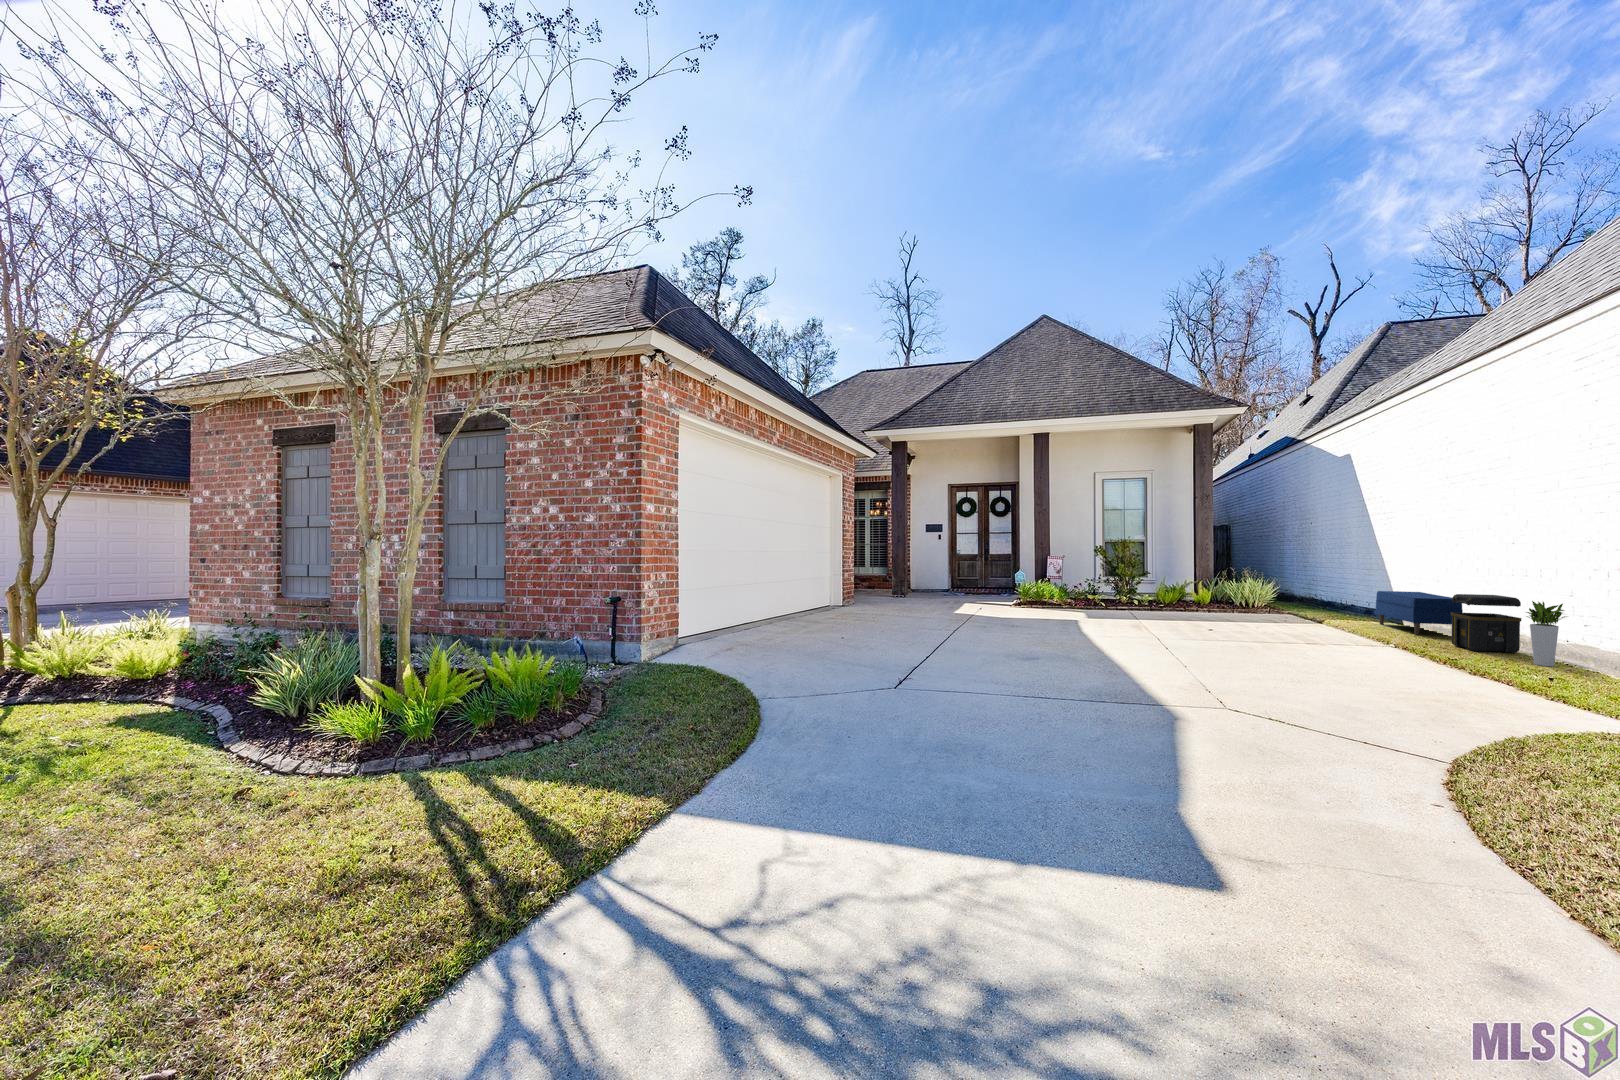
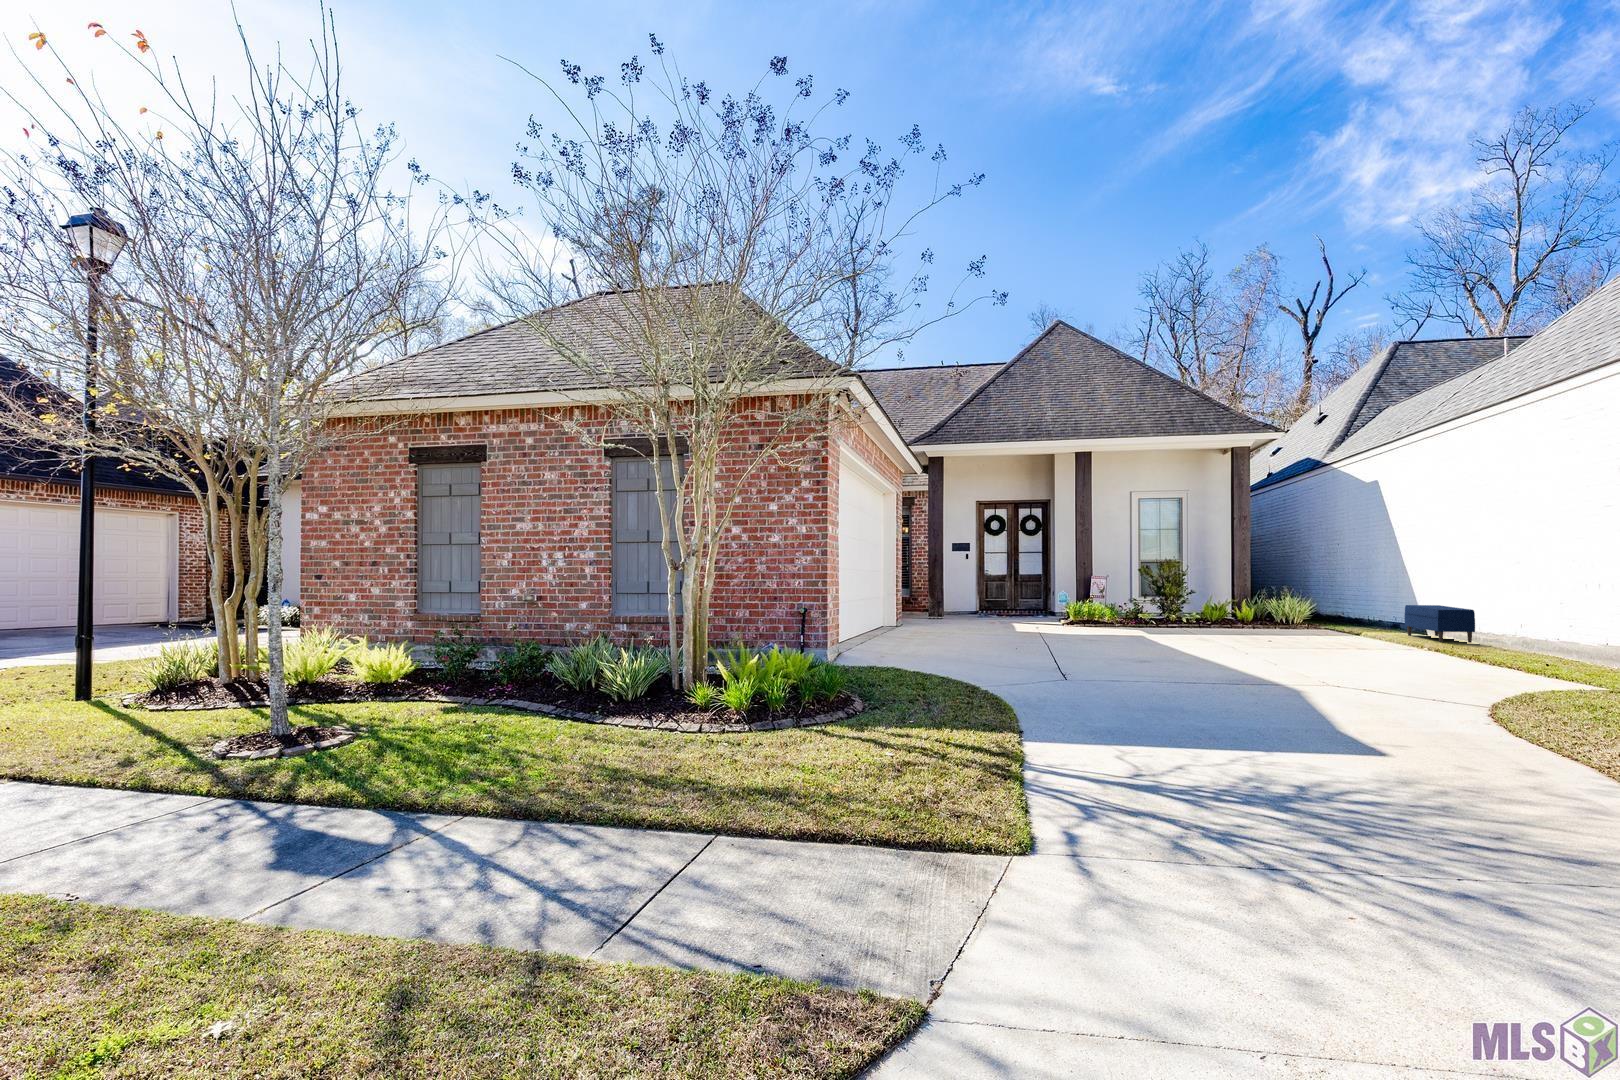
toolbox: present [1451,594,1522,653] -> none [1469,605,1520,652]
planter: present [1526,601,1565,666] -> none [1522,607,1555,659]

